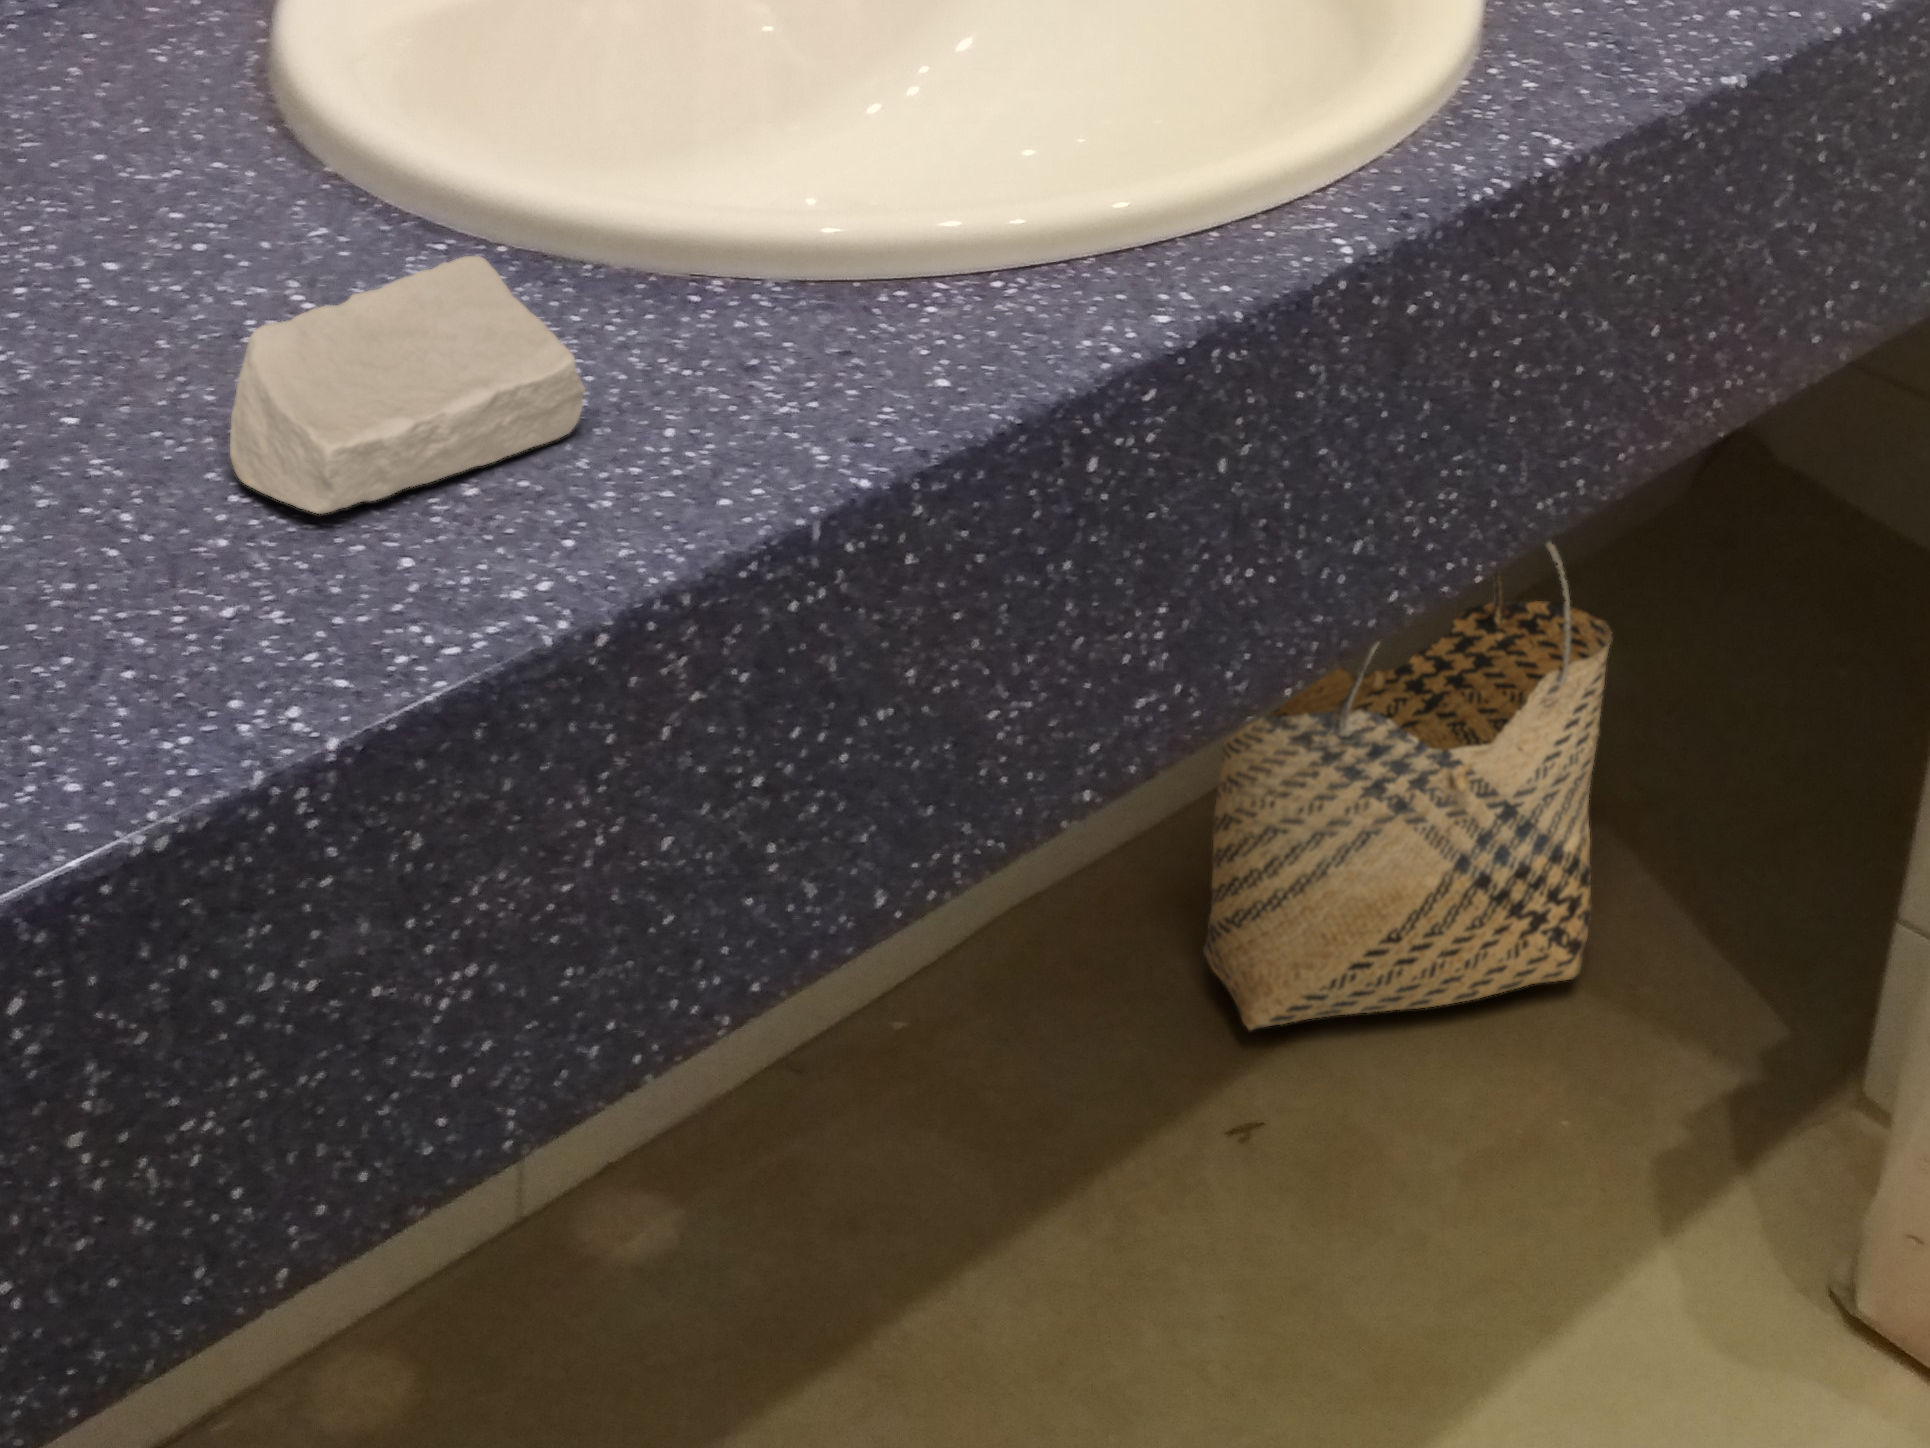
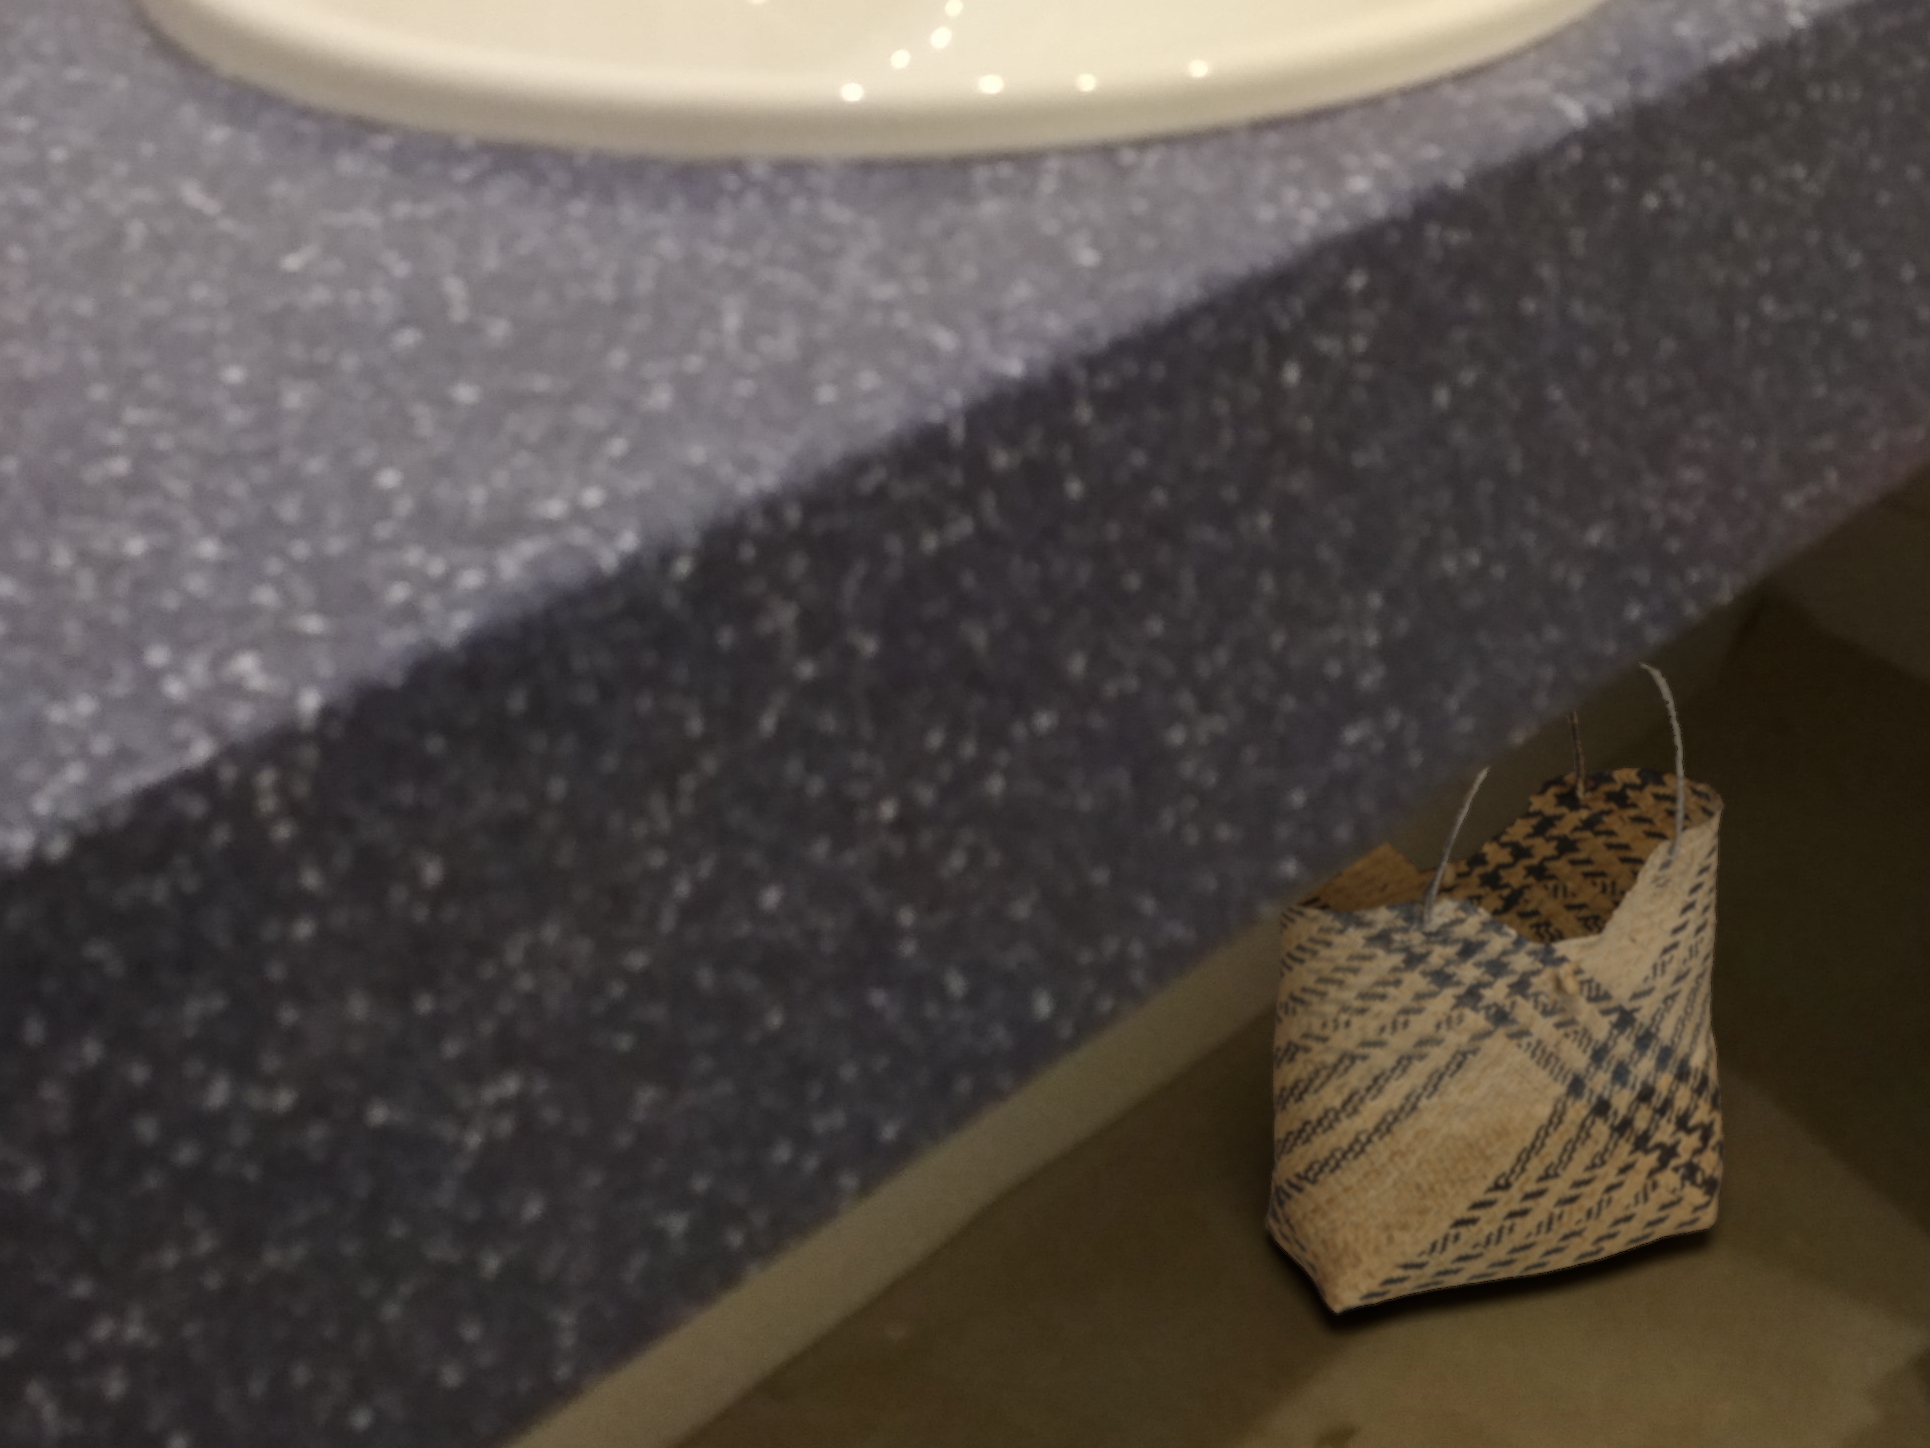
soap bar: present [230,256,586,514] -> none [126,102,620,428]

